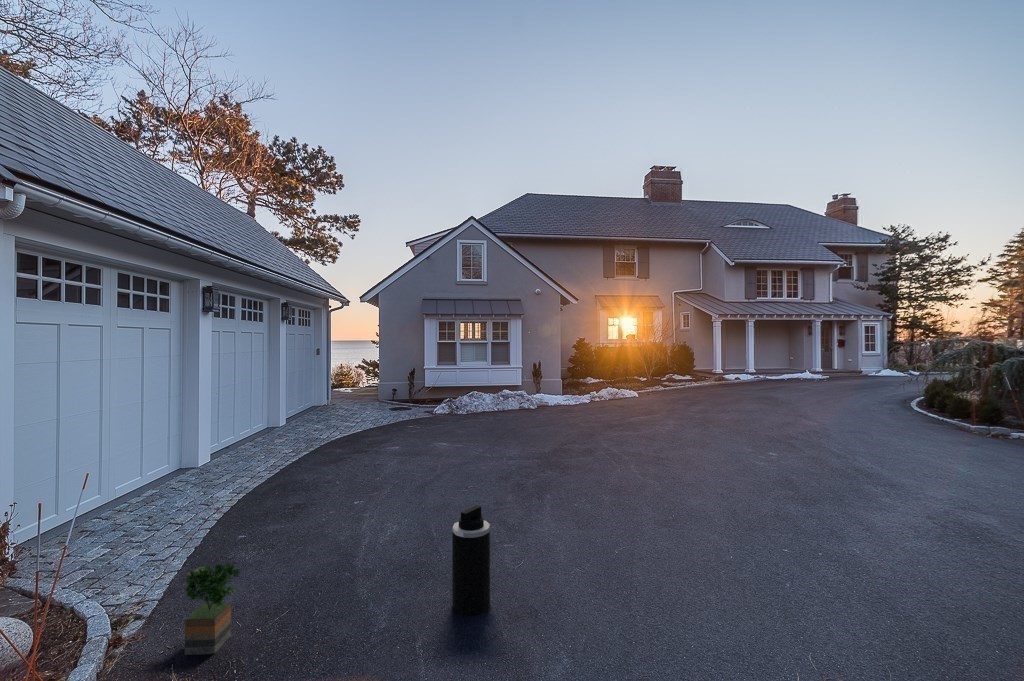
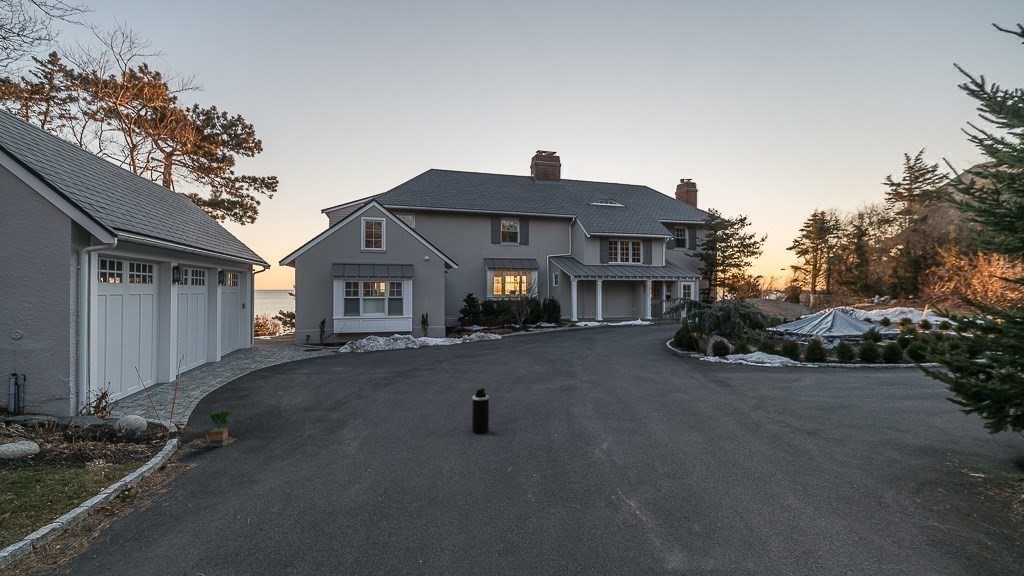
trash can: present [452,505,490,615] -> present [472,388,489,434]

